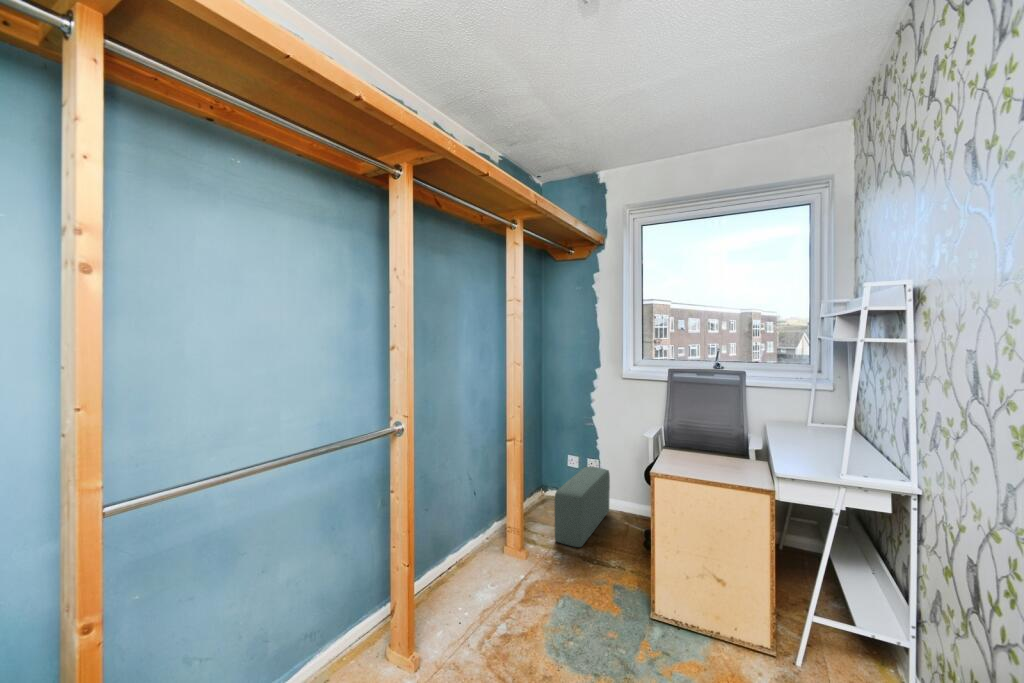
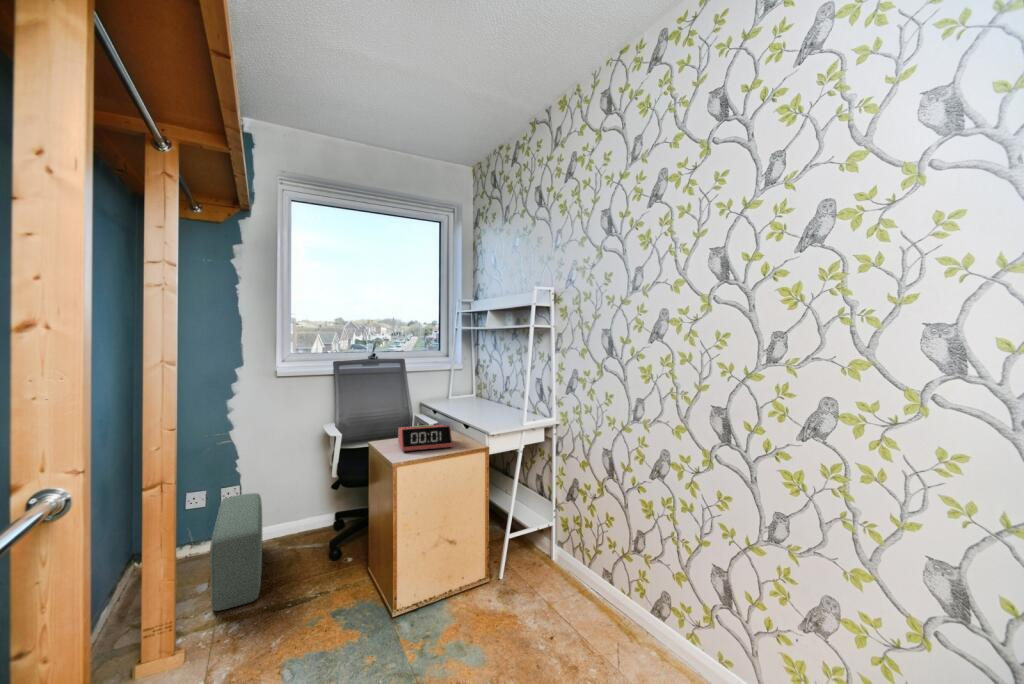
alarm clock: none [671,441,735,475] -> present [398,425,452,451]

